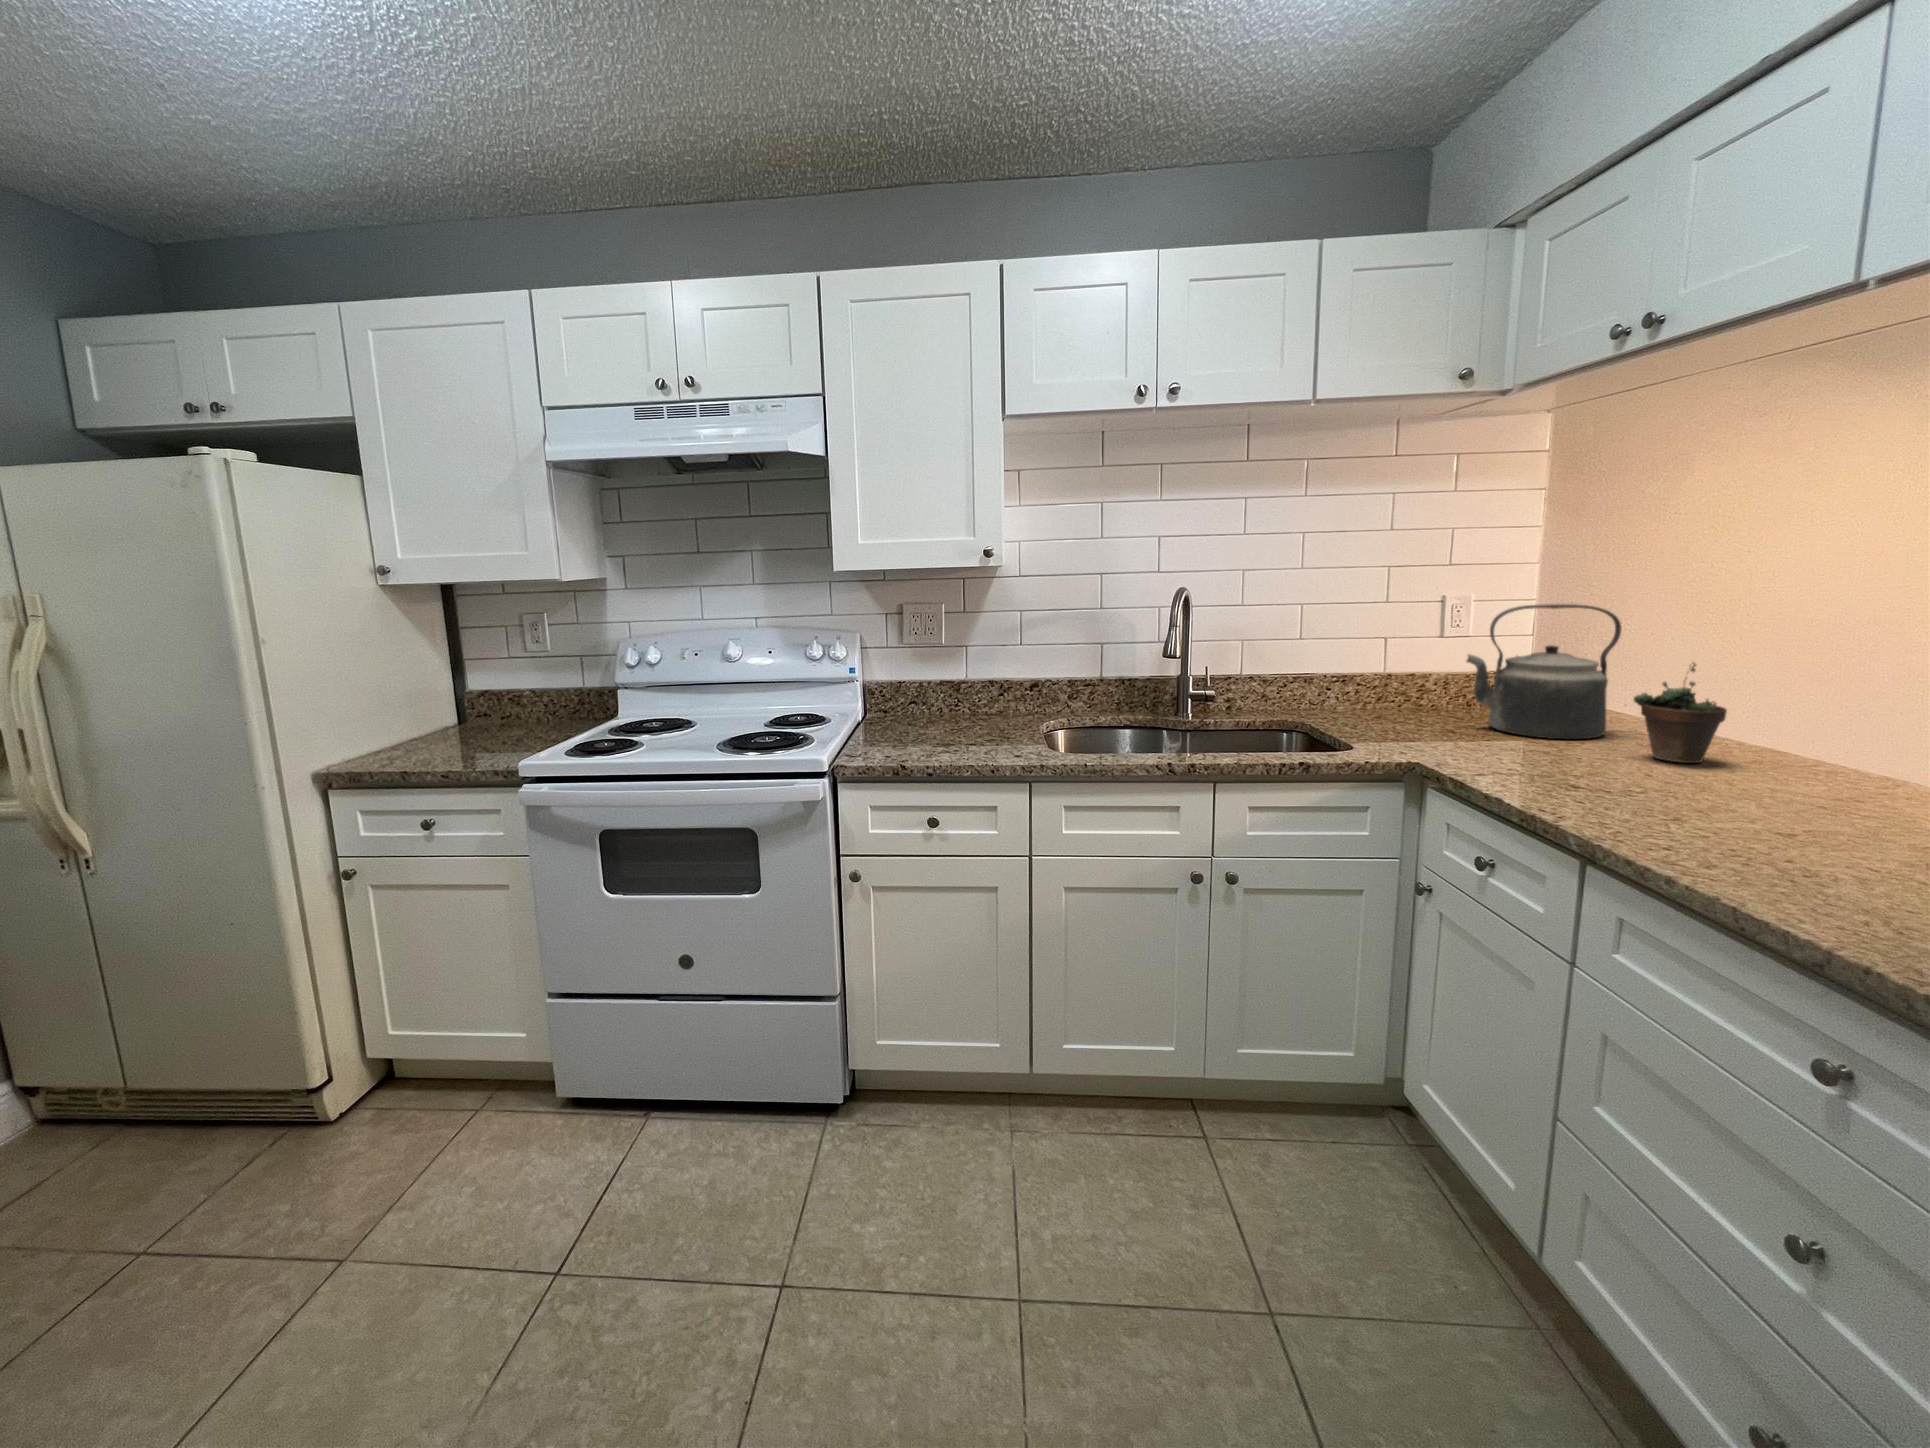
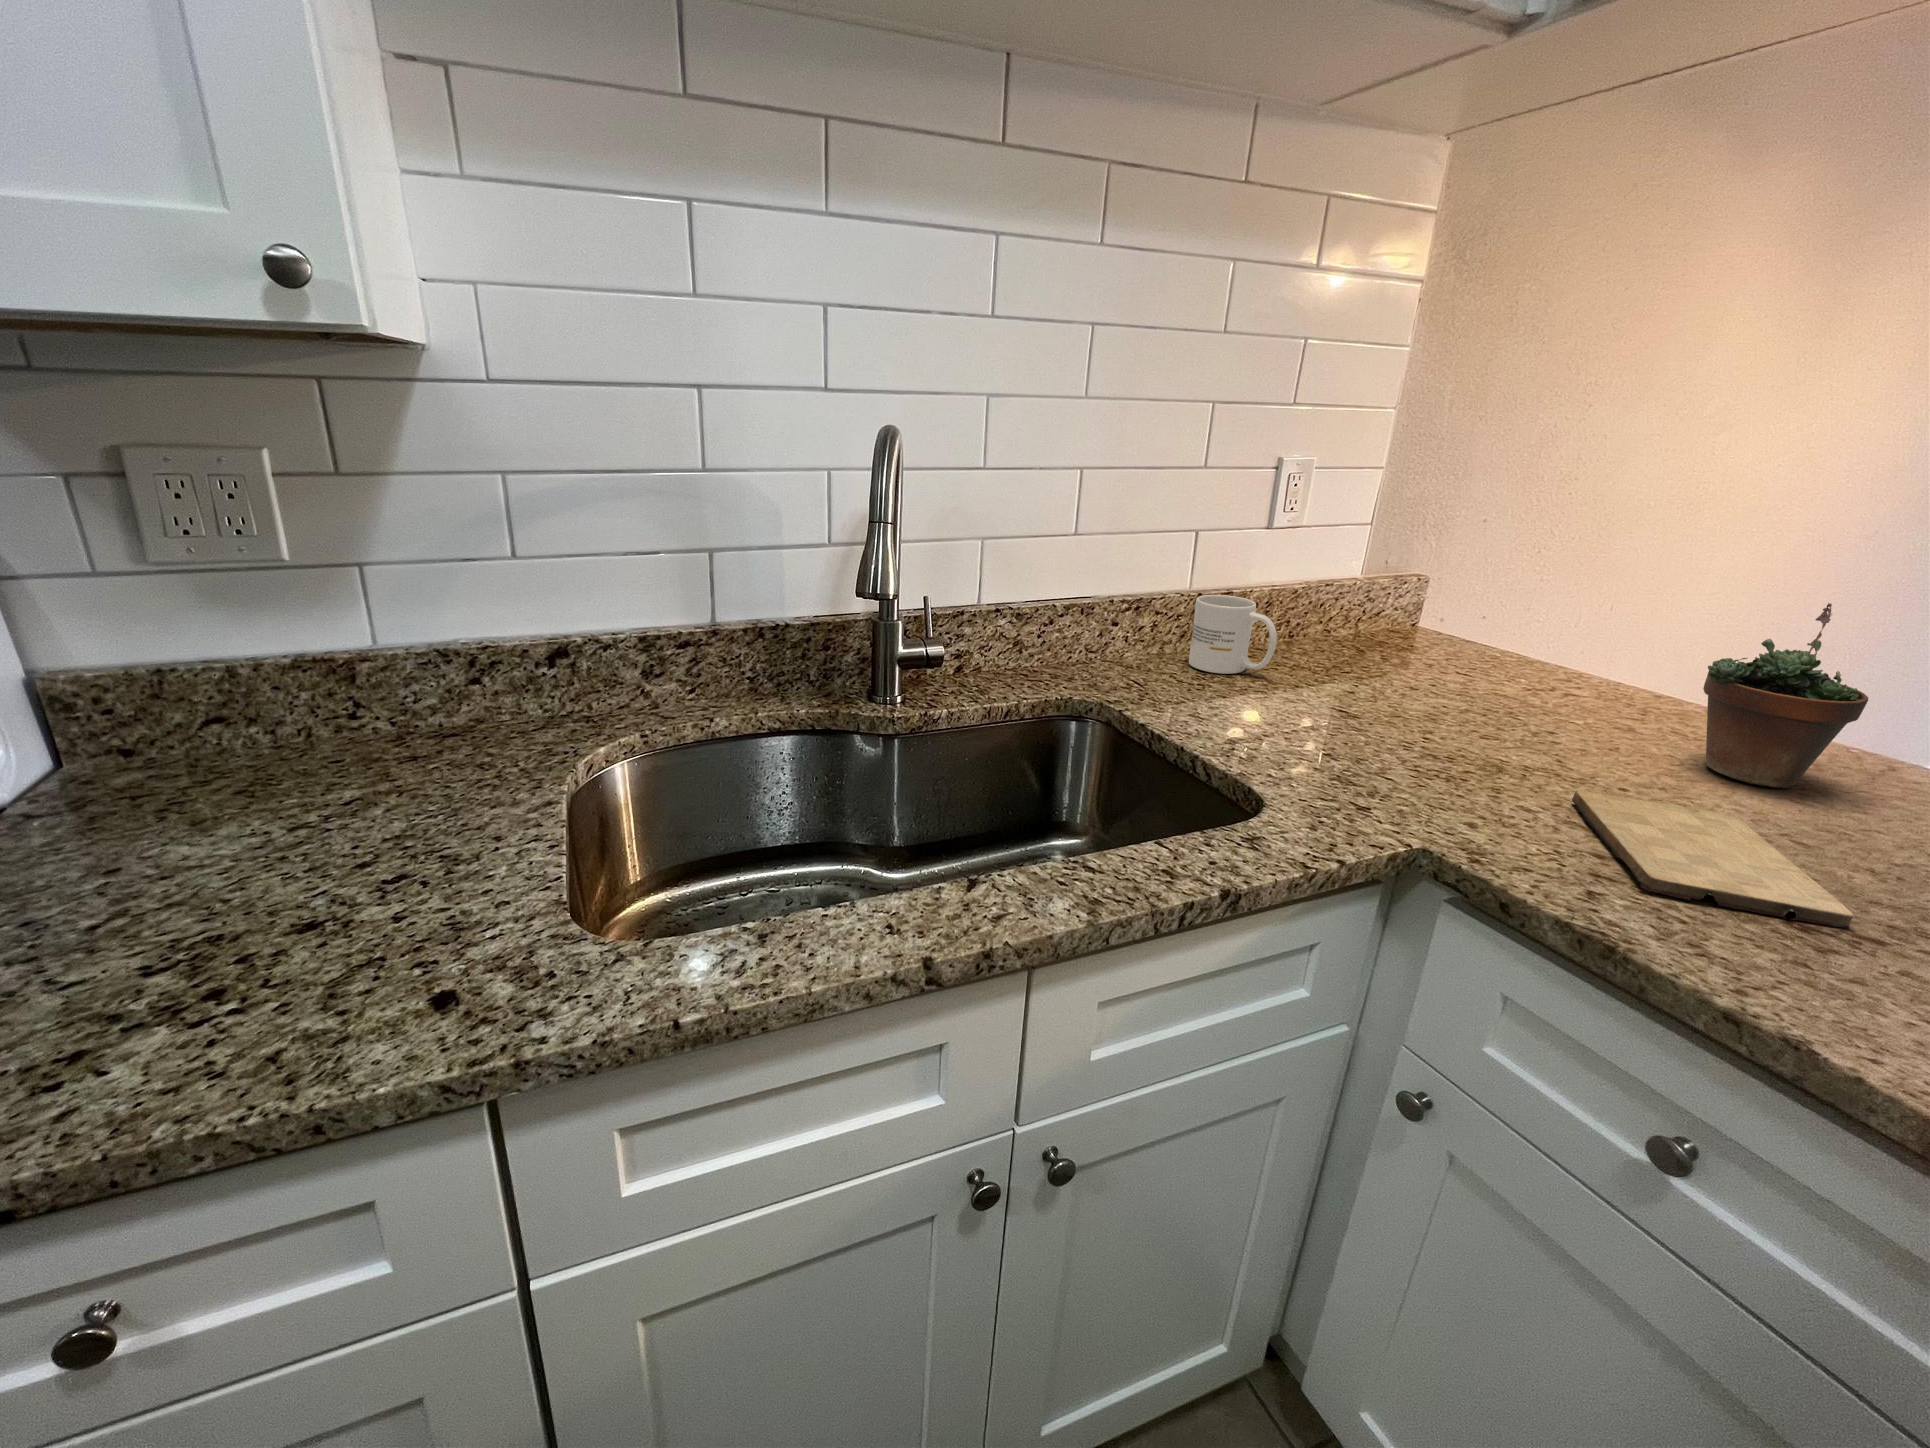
kettle: present [1467,604,1621,739] -> none [1367,481,1598,722]
mug: none [1376,674,1425,717] -> present [1189,595,1277,674]
cutting board: none [1503,752,1610,787] -> present [1572,790,1853,927]

